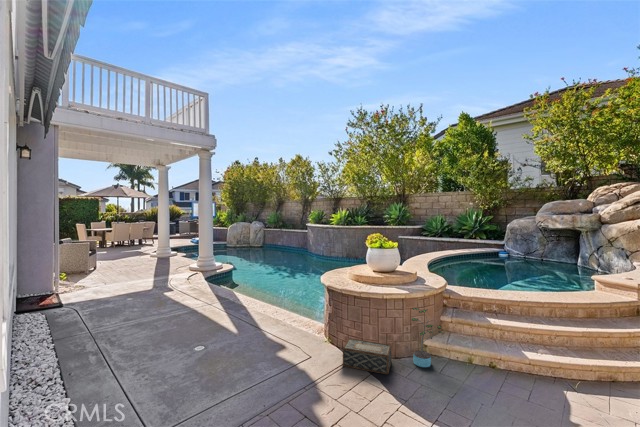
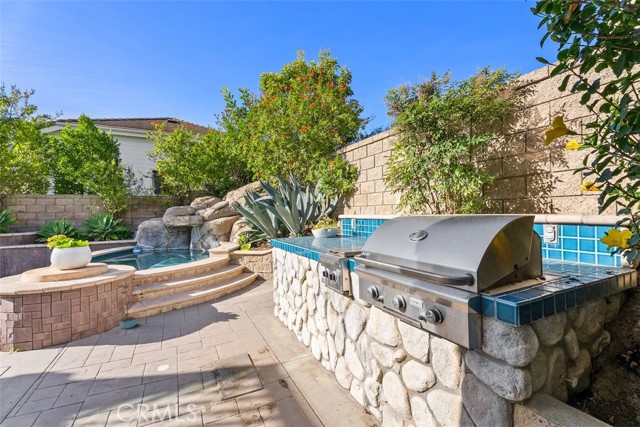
woven basket: present [343,338,392,374] -> none [53,321,109,355]

